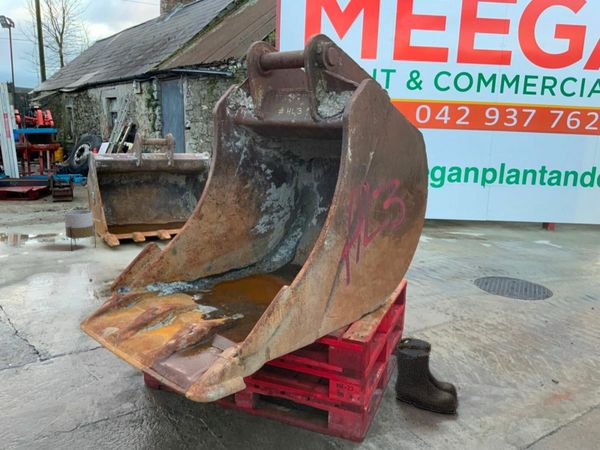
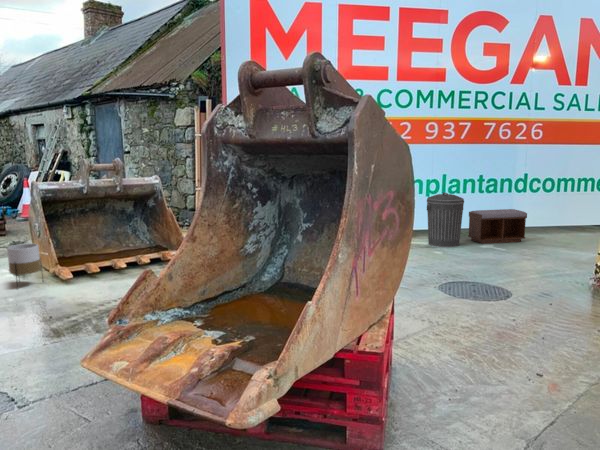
trash can: none [478,182,520,240] -> present [427,193,464,247]
bench: none [522,203,590,239] -> present [468,209,527,244]
boots: present [395,338,457,414] -> none [397,344,461,414]

